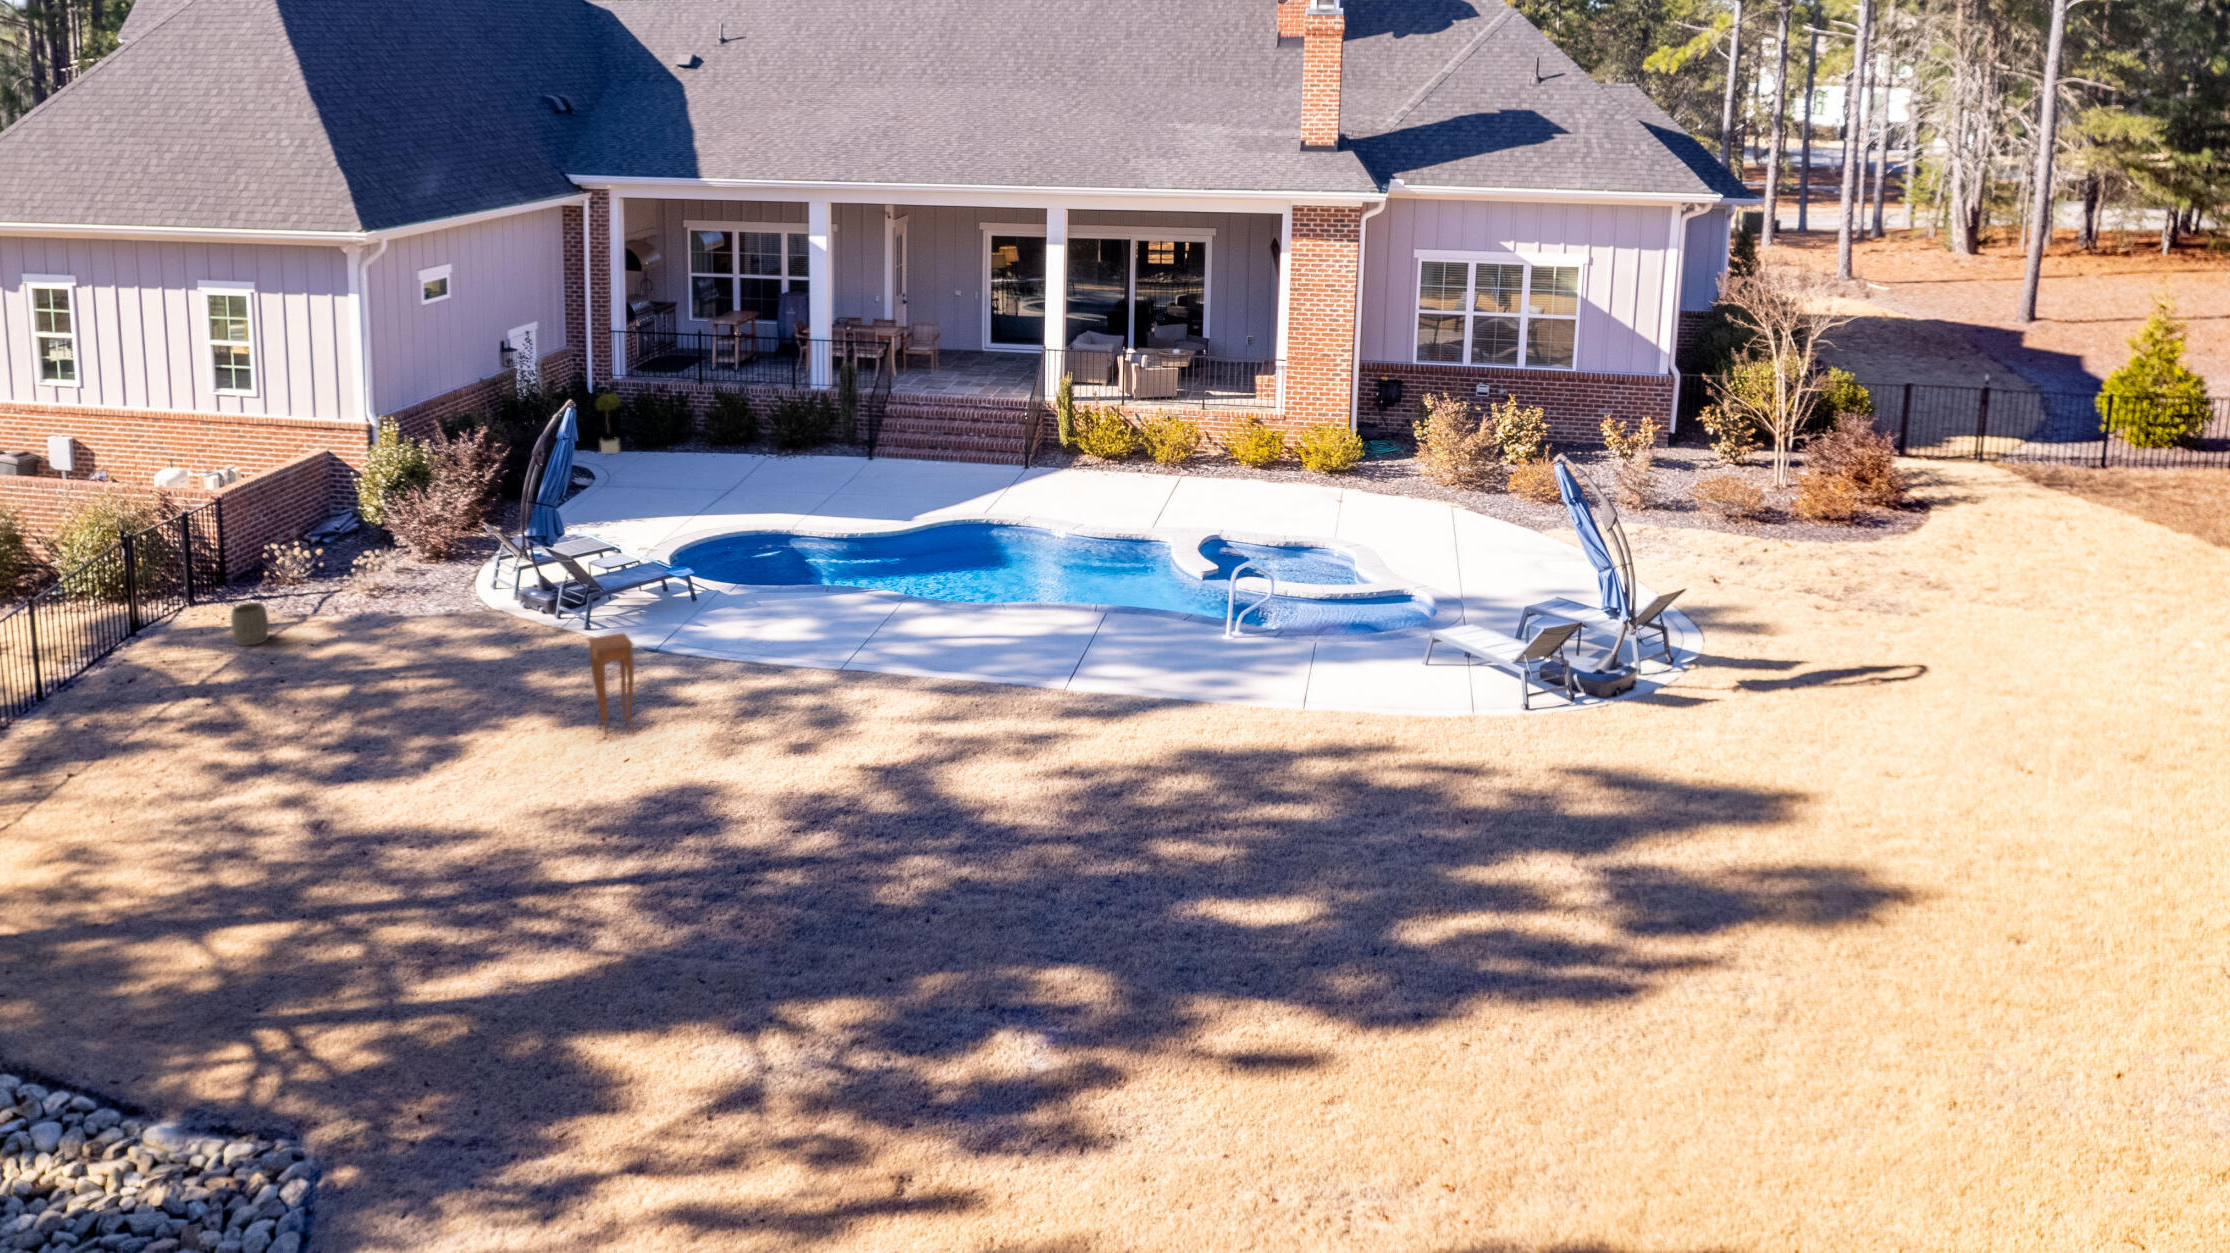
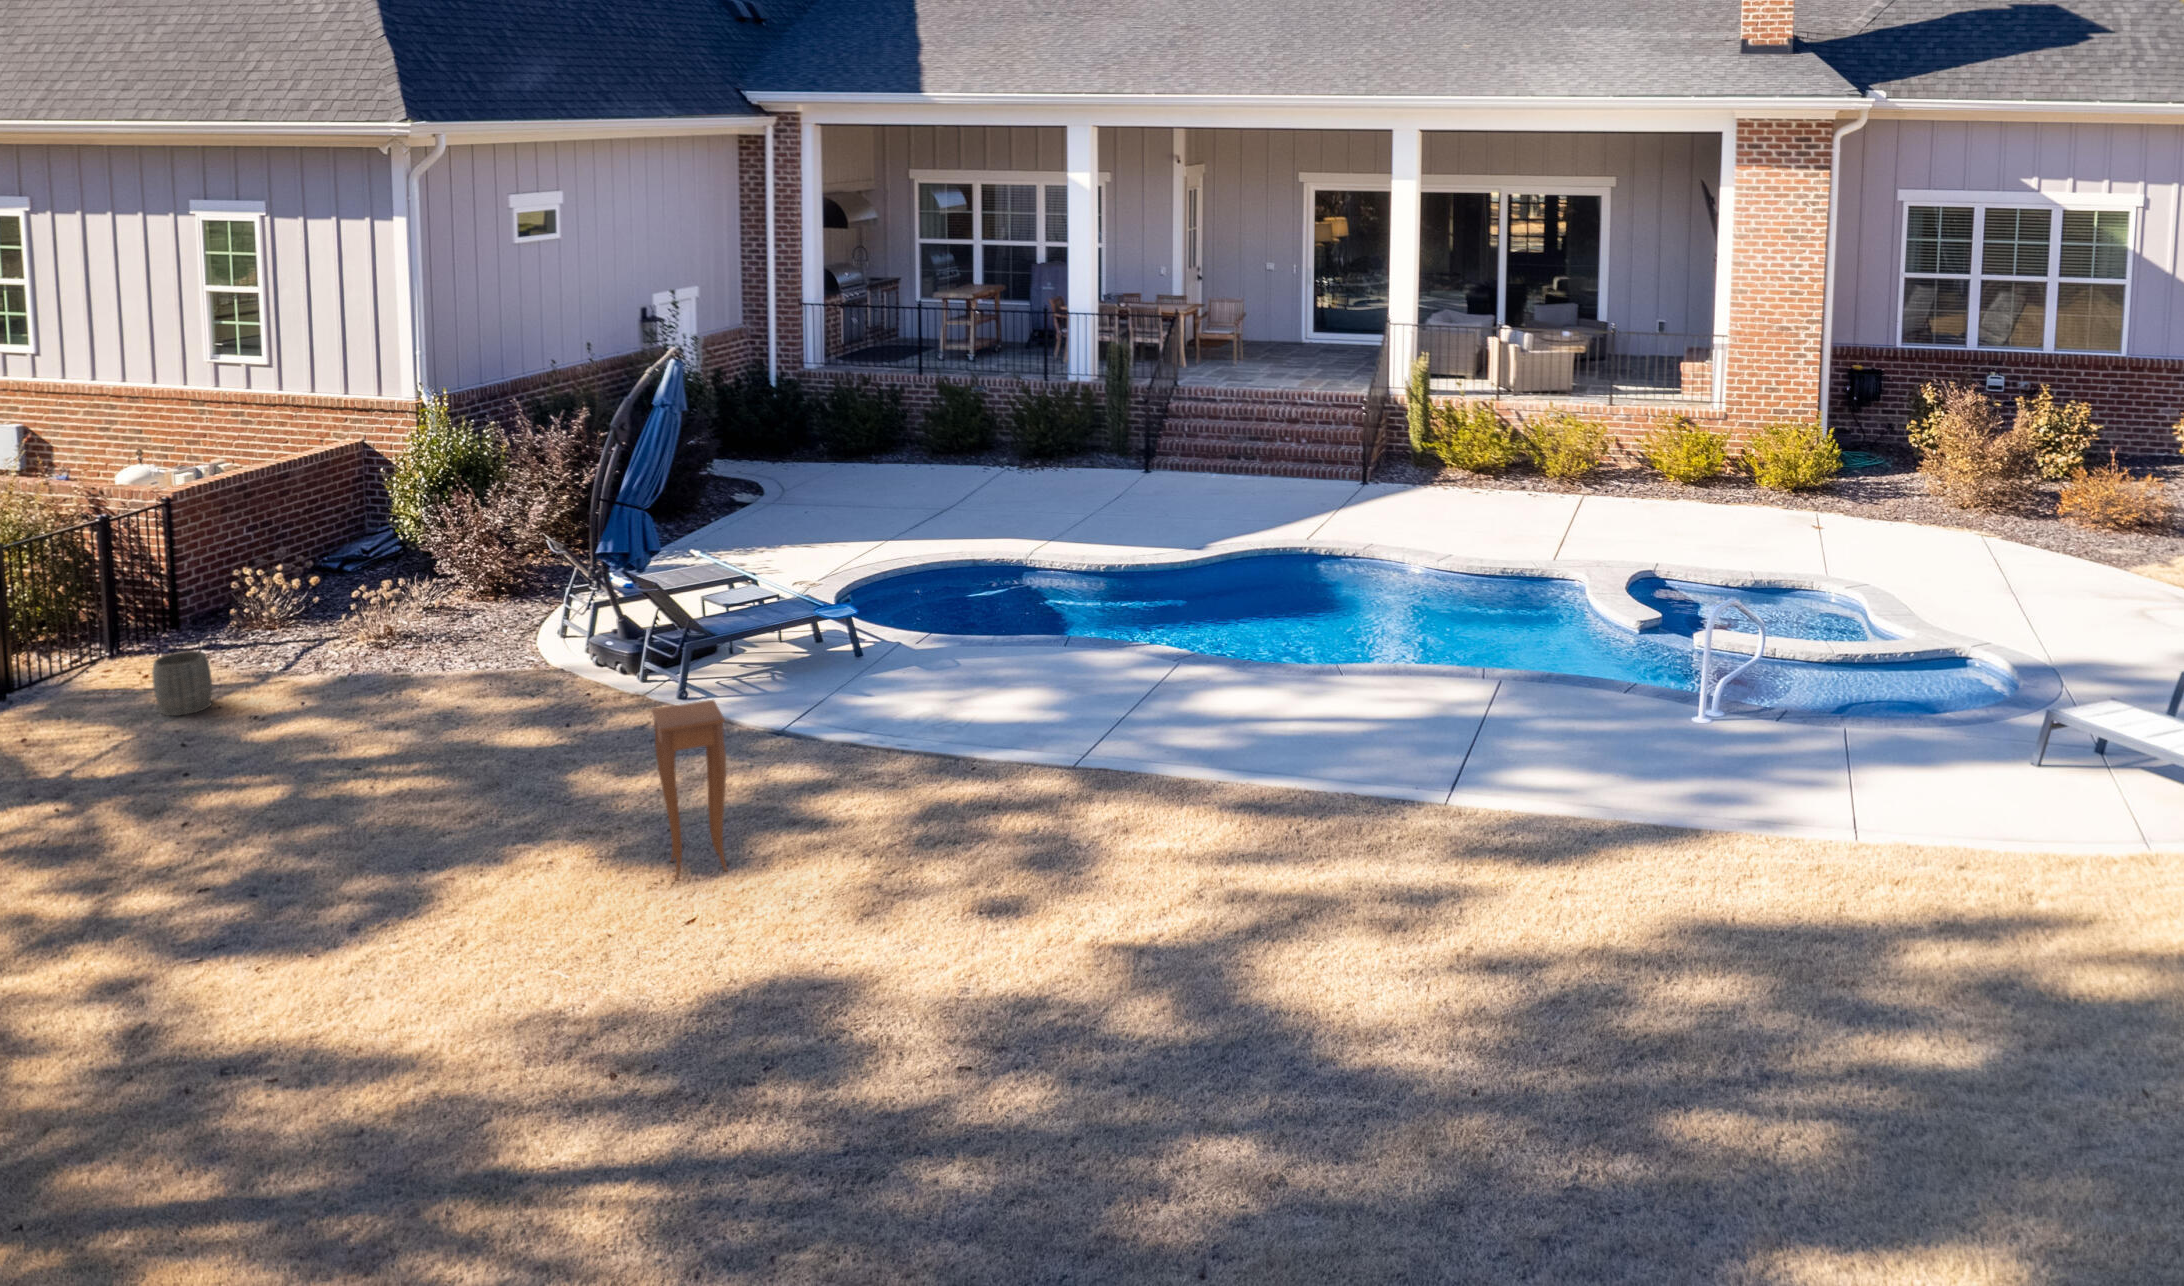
potted tree: present [596,394,620,454] -> none [761,380,796,465]

